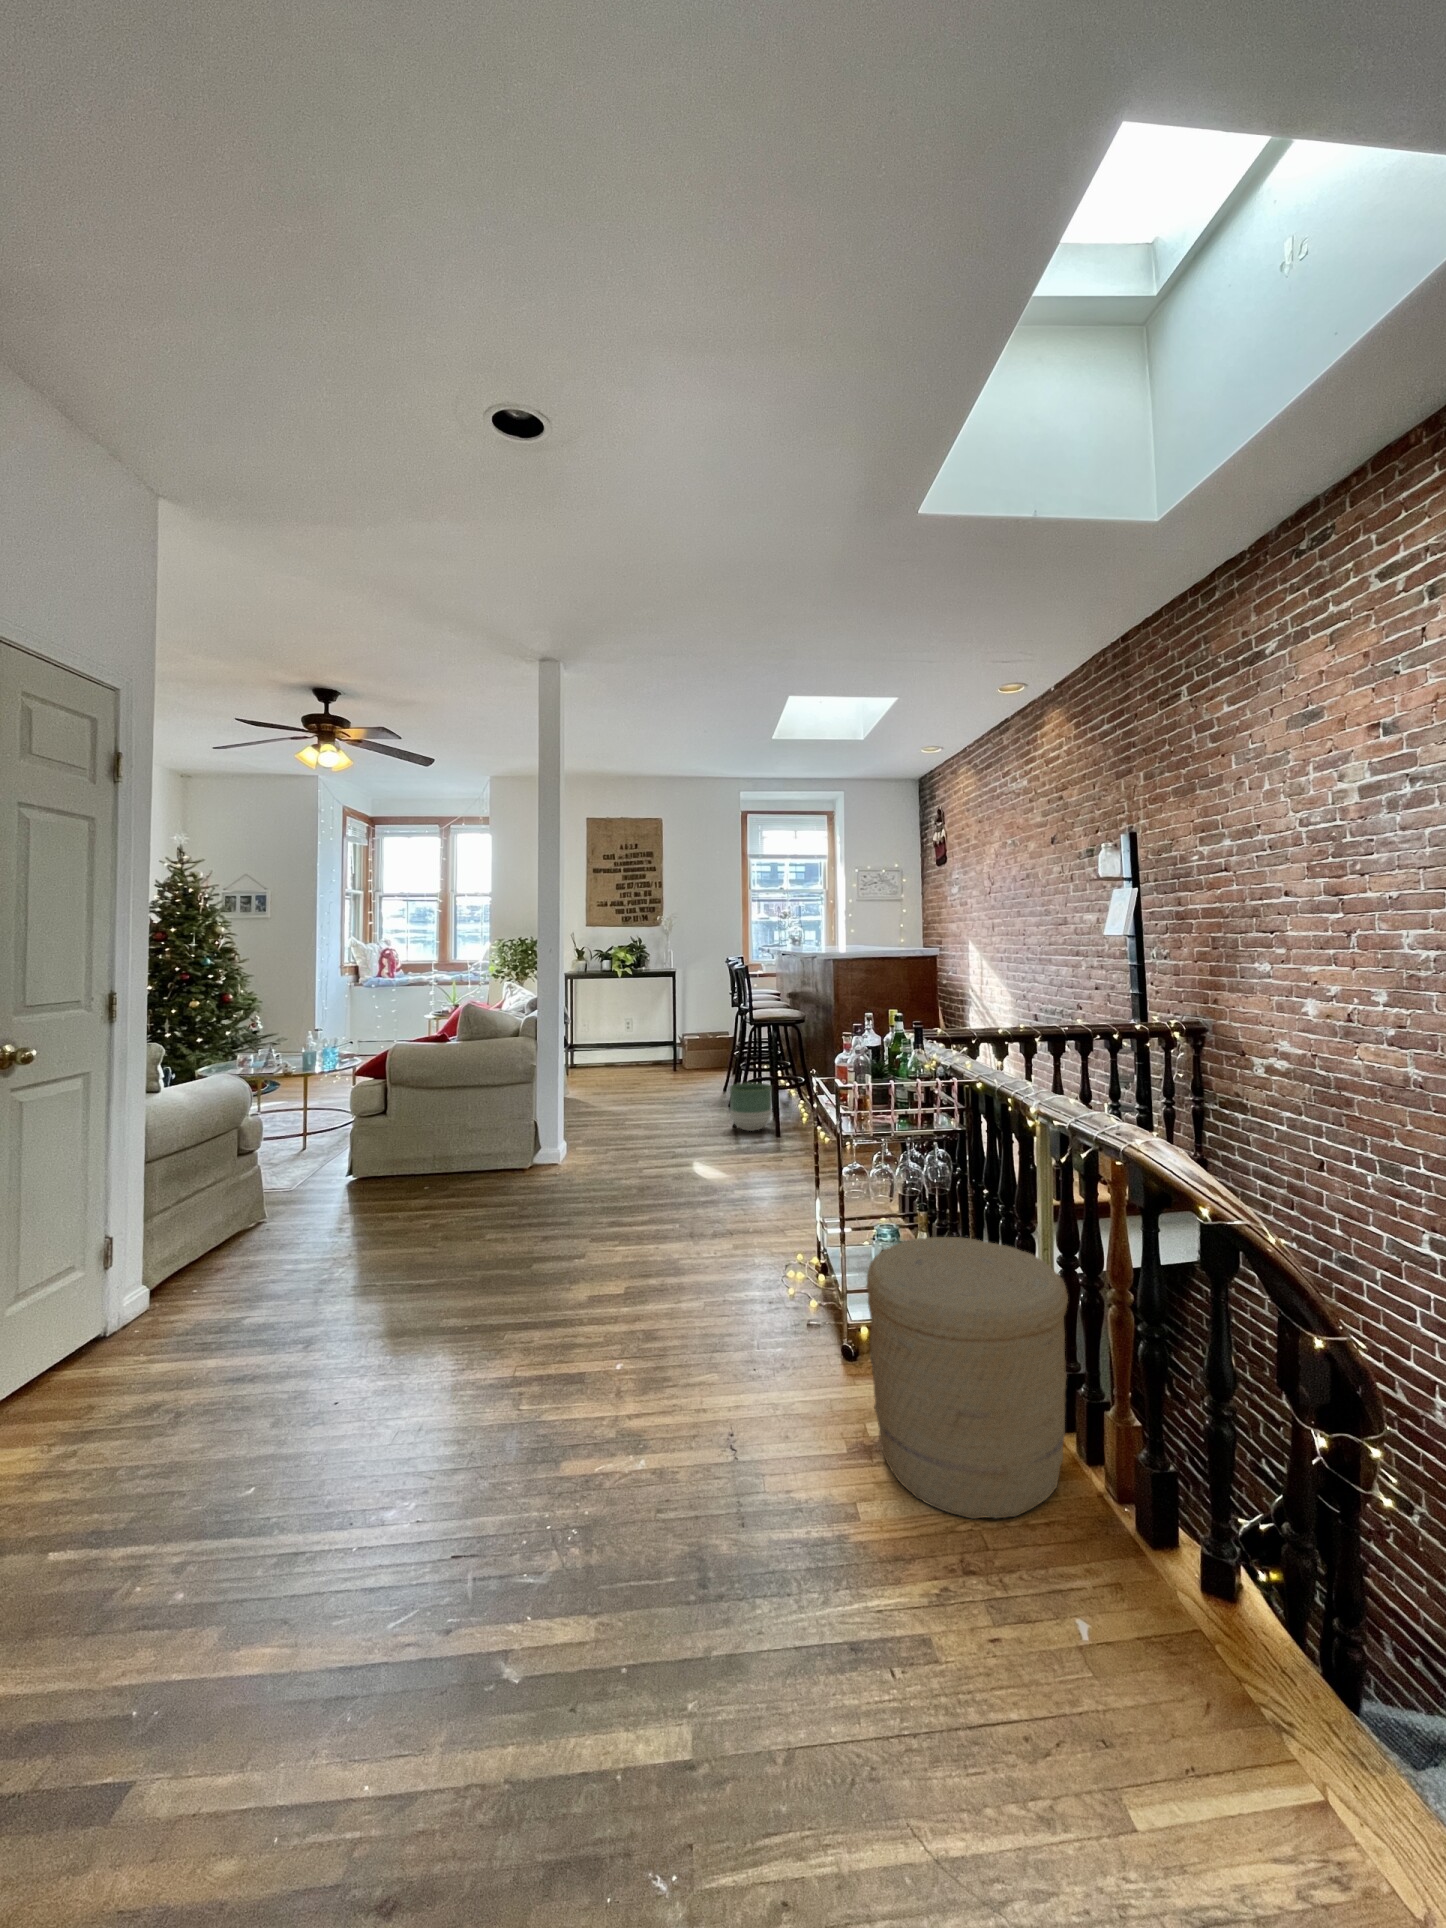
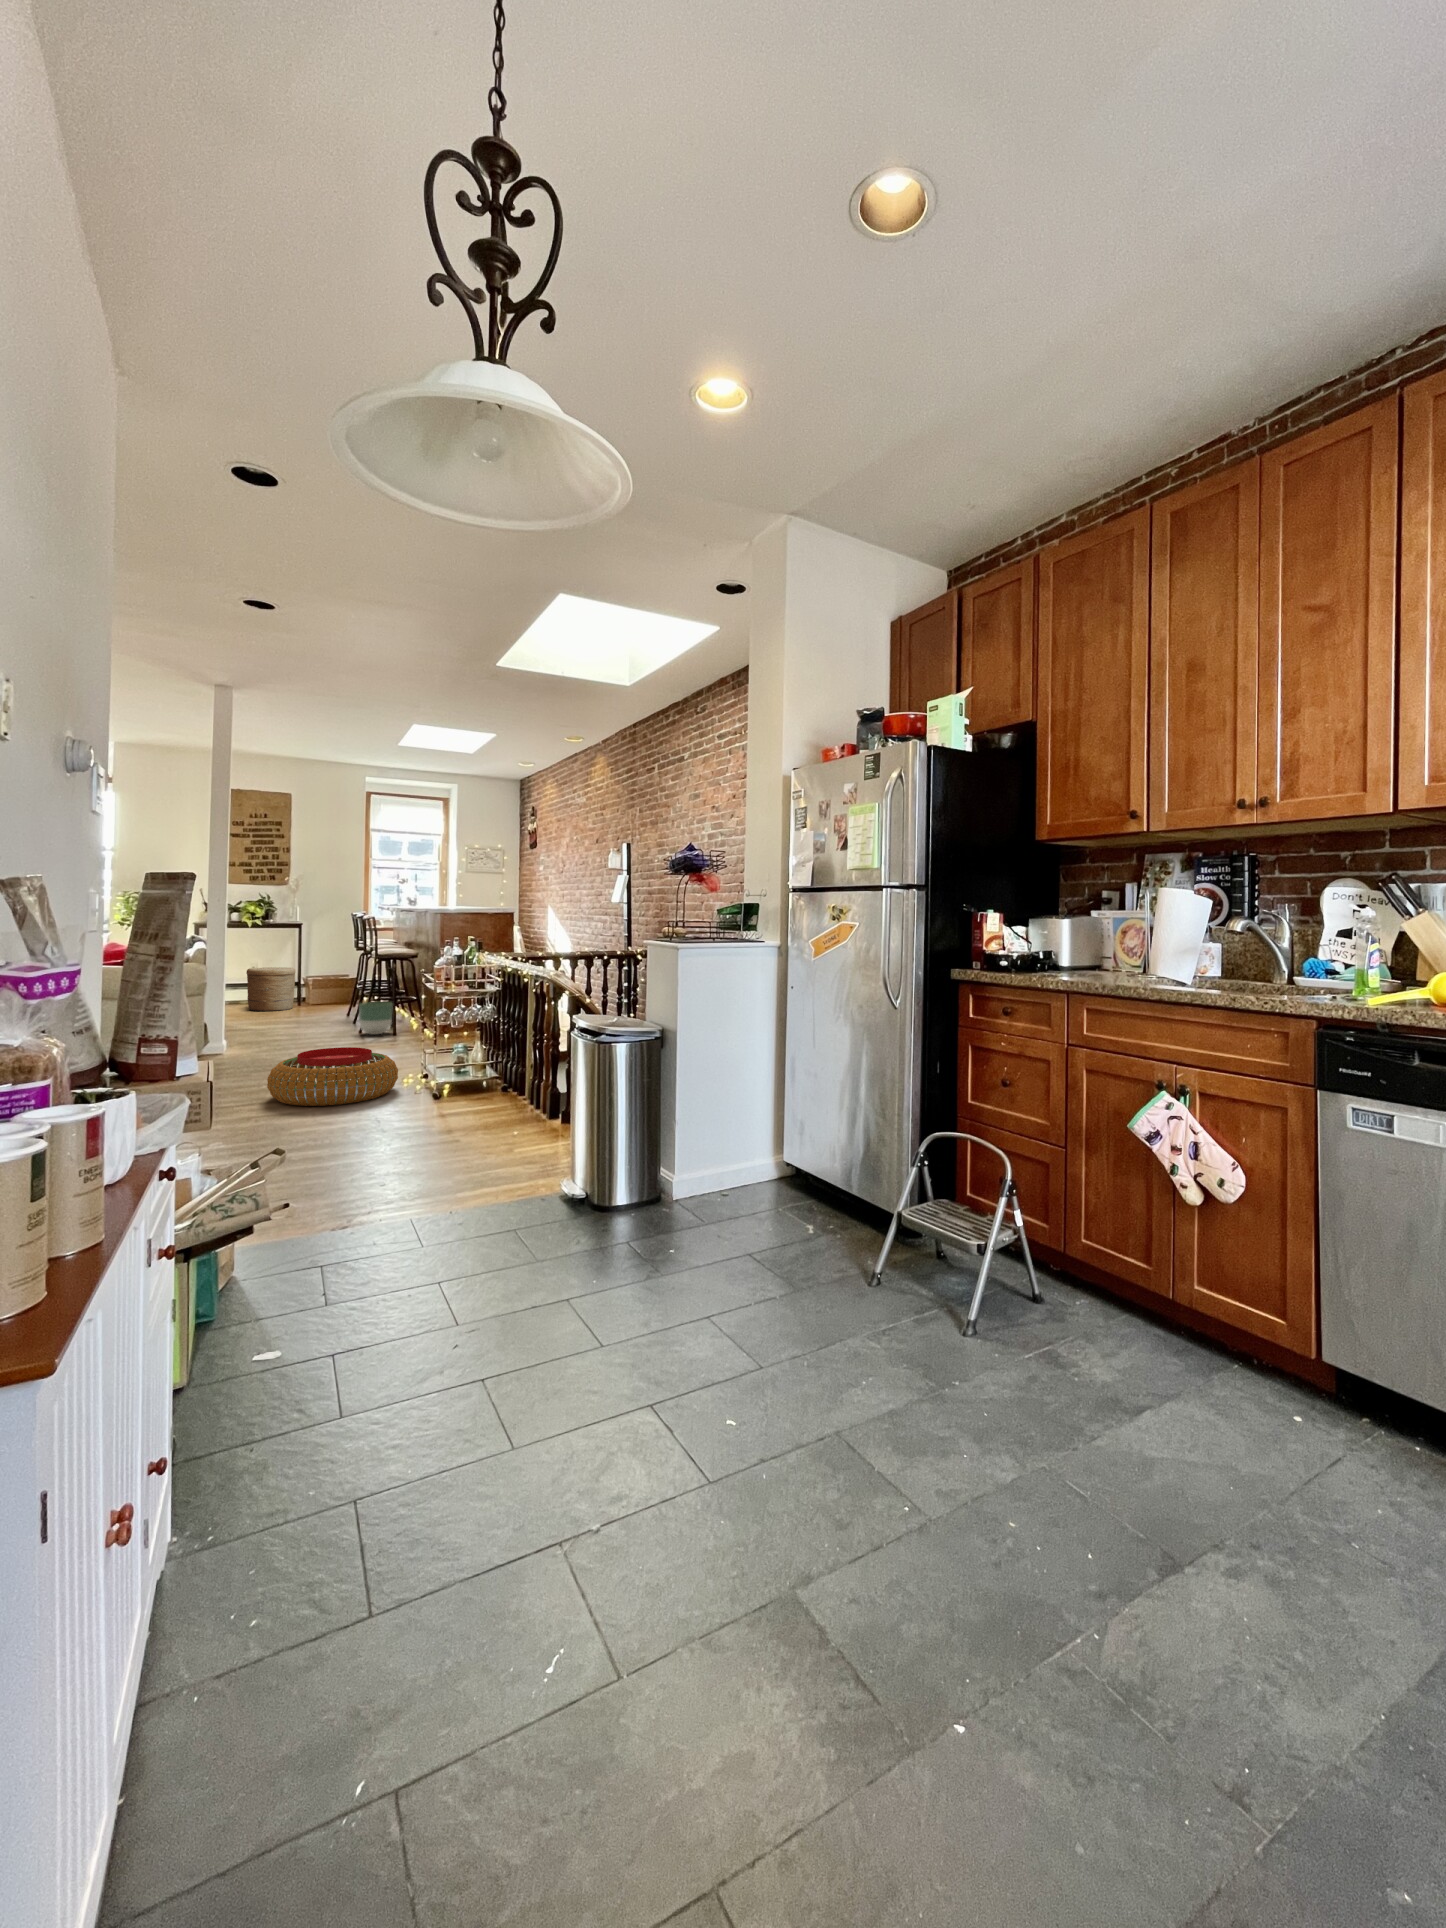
pouf: none [559,1208,772,1347] -> present [267,1047,398,1106]
woven basket: present [866,1237,1068,1519] -> present [246,967,295,1011]

